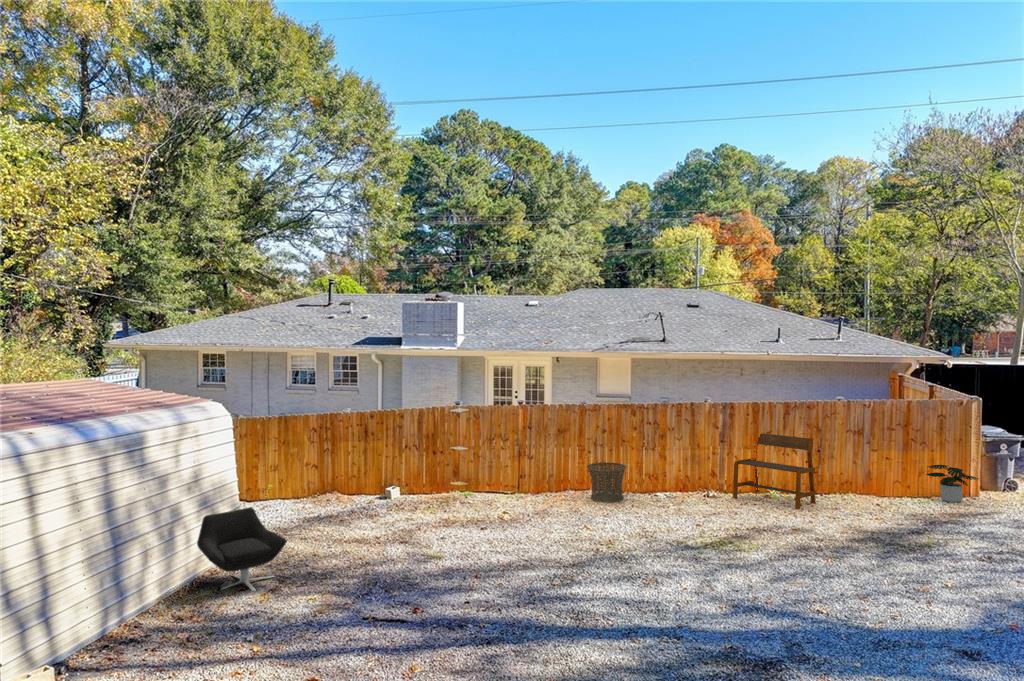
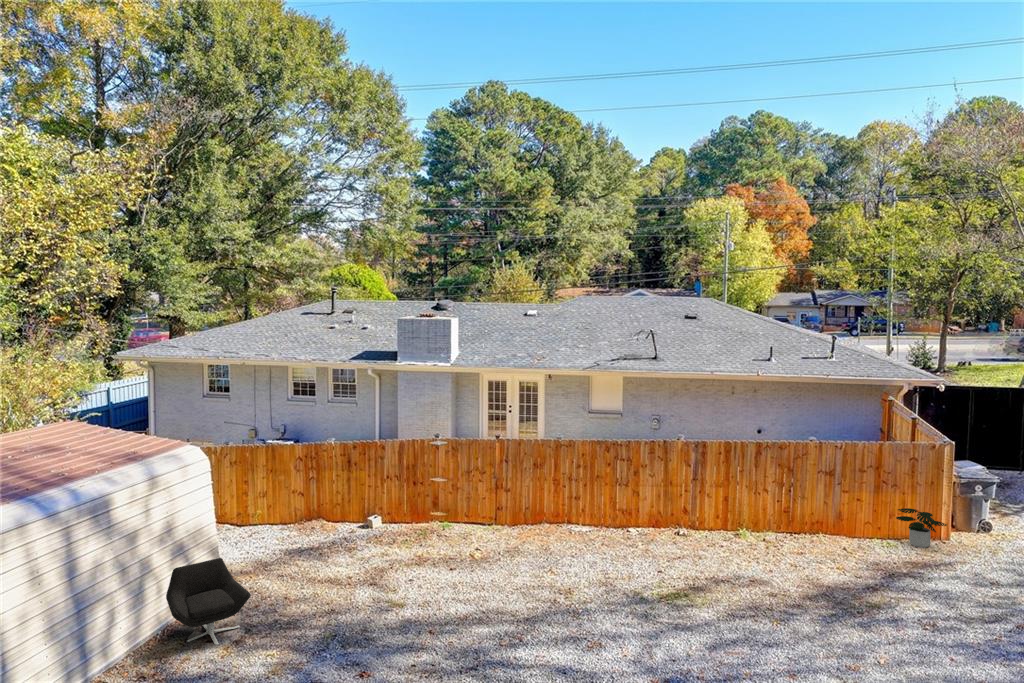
bench: present [733,433,817,509] -> none [703,469,784,554]
basket: present [587,462,626,503] -> none [561,496,599,538]

